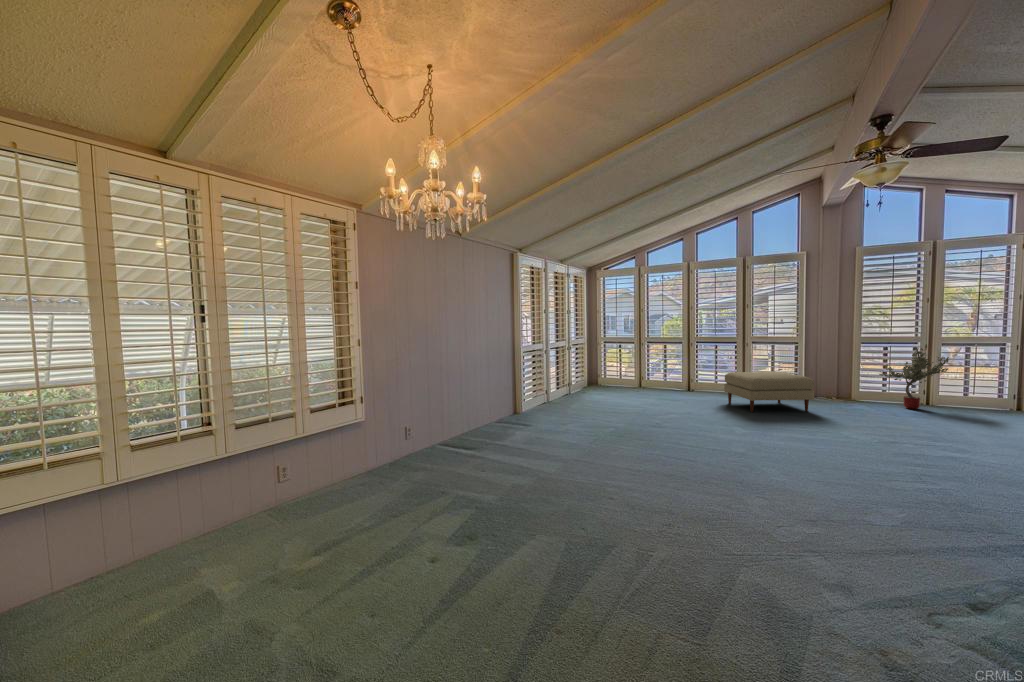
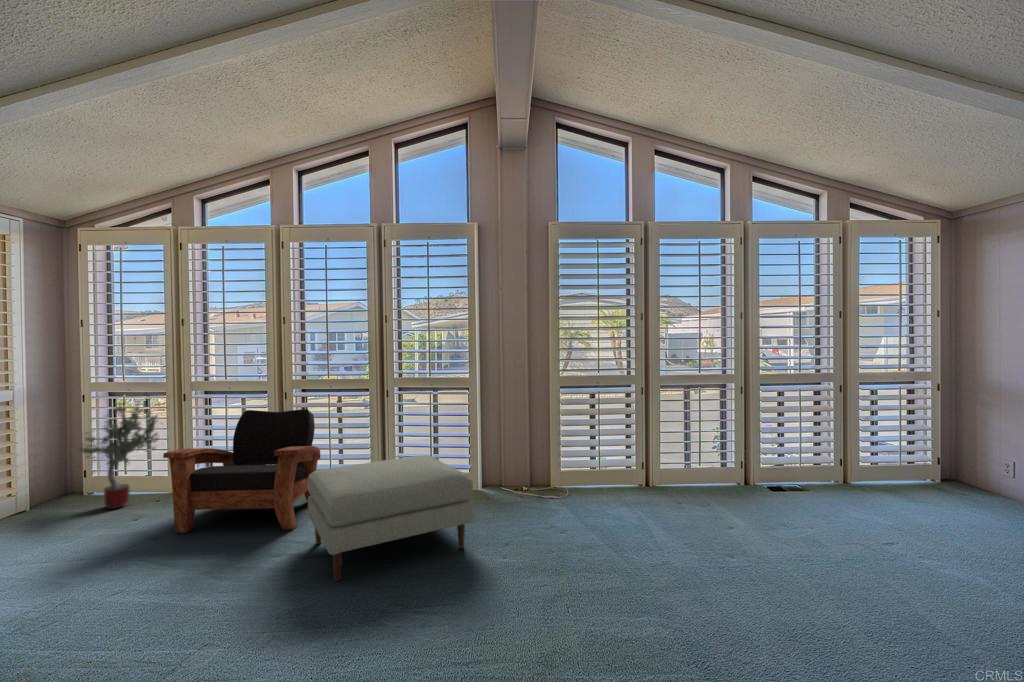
potted tree: present [879,348,949,409] -> present [78,402,158,509]
armchair: none [656,349,716,399] -> present [163,409,320,533]

